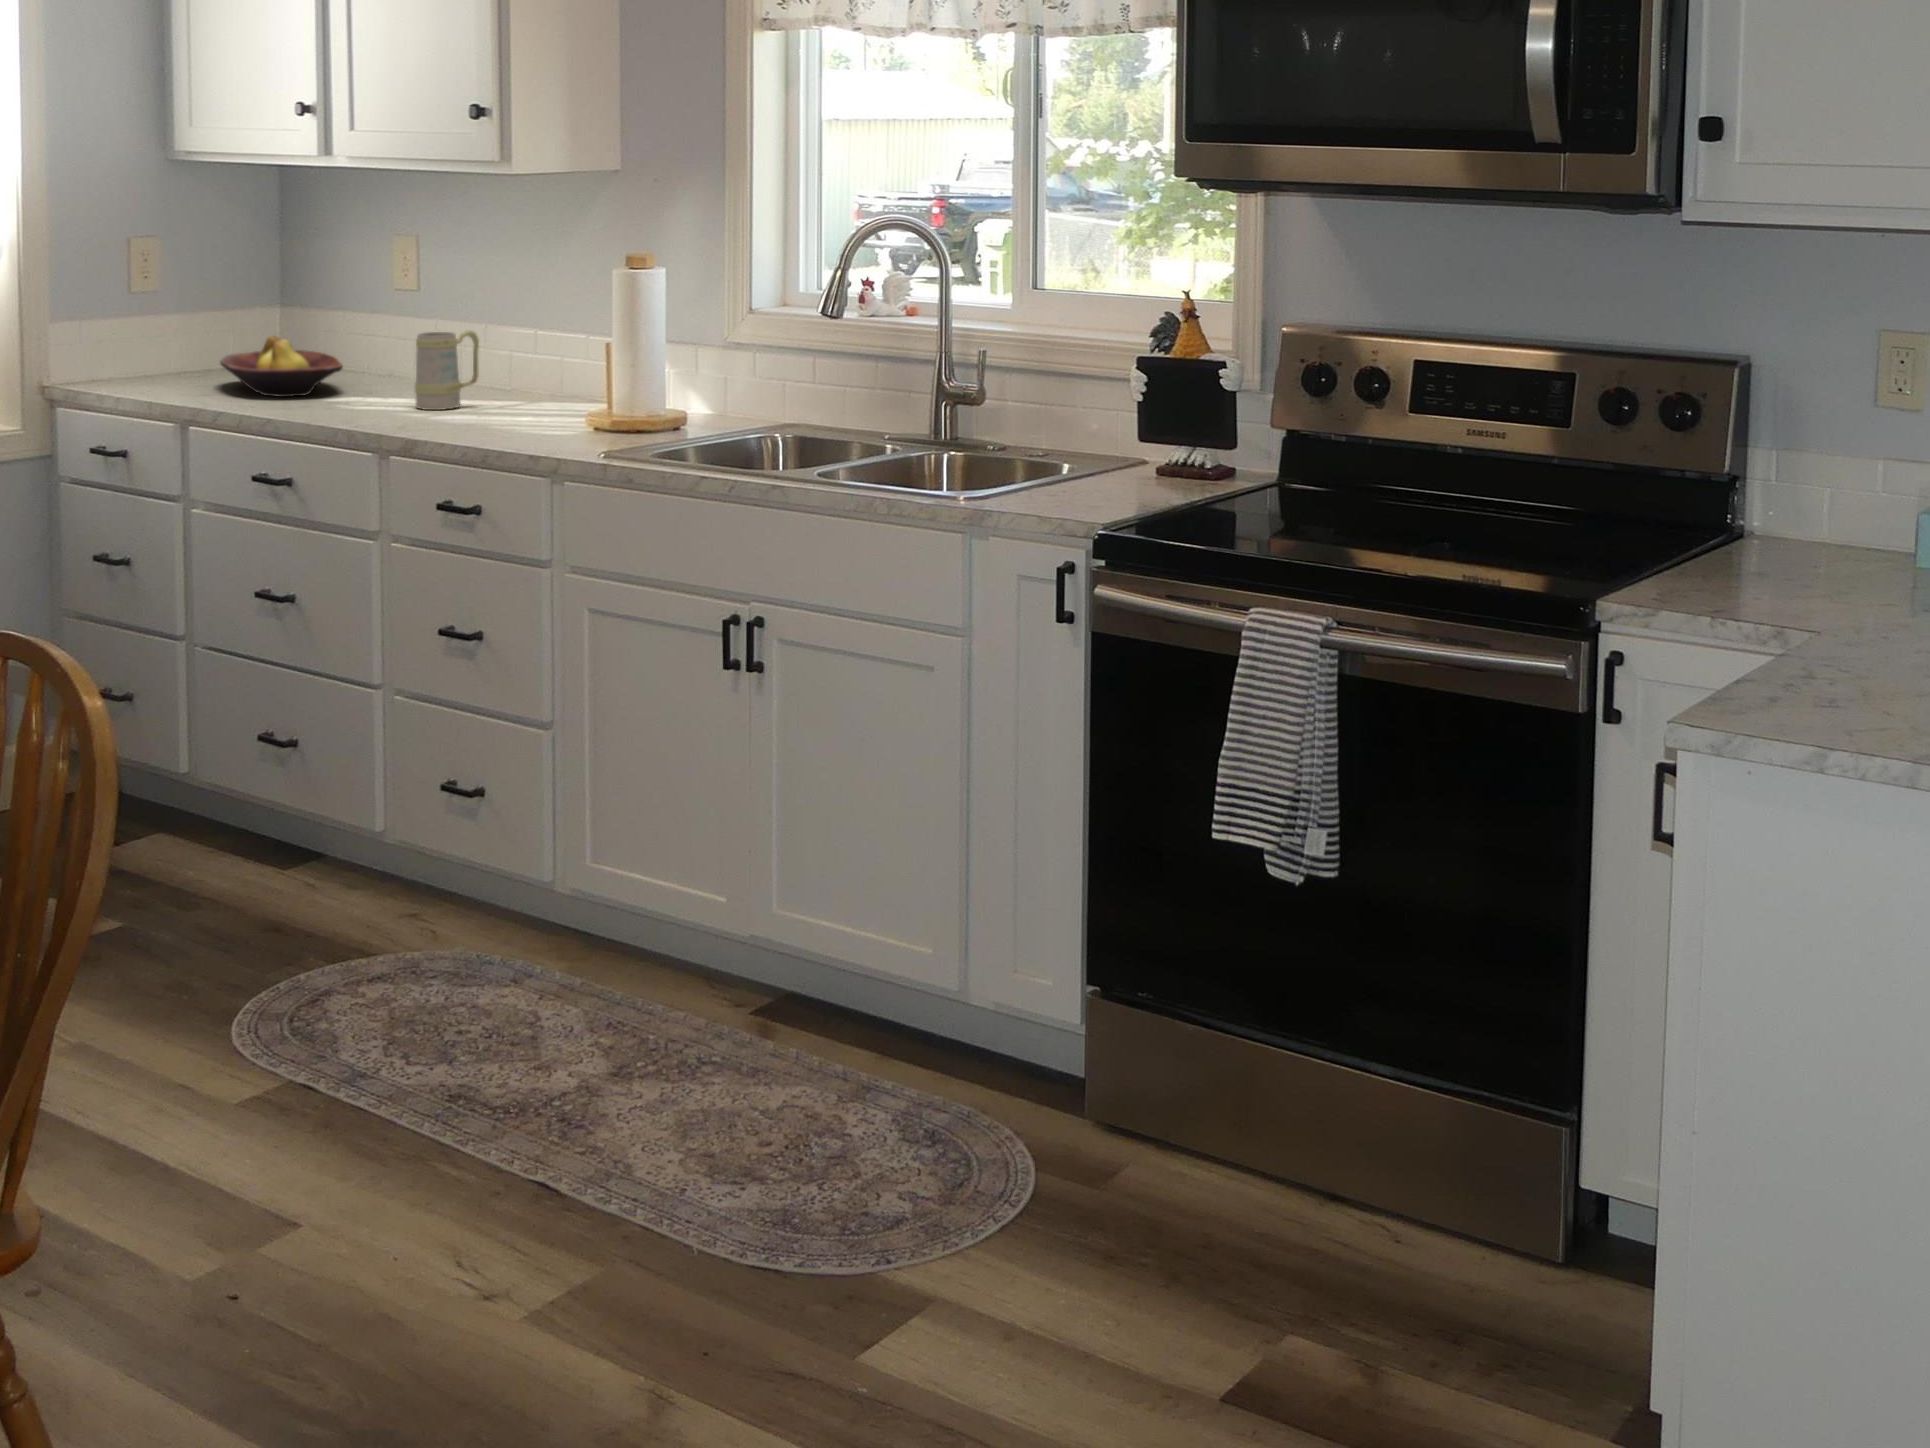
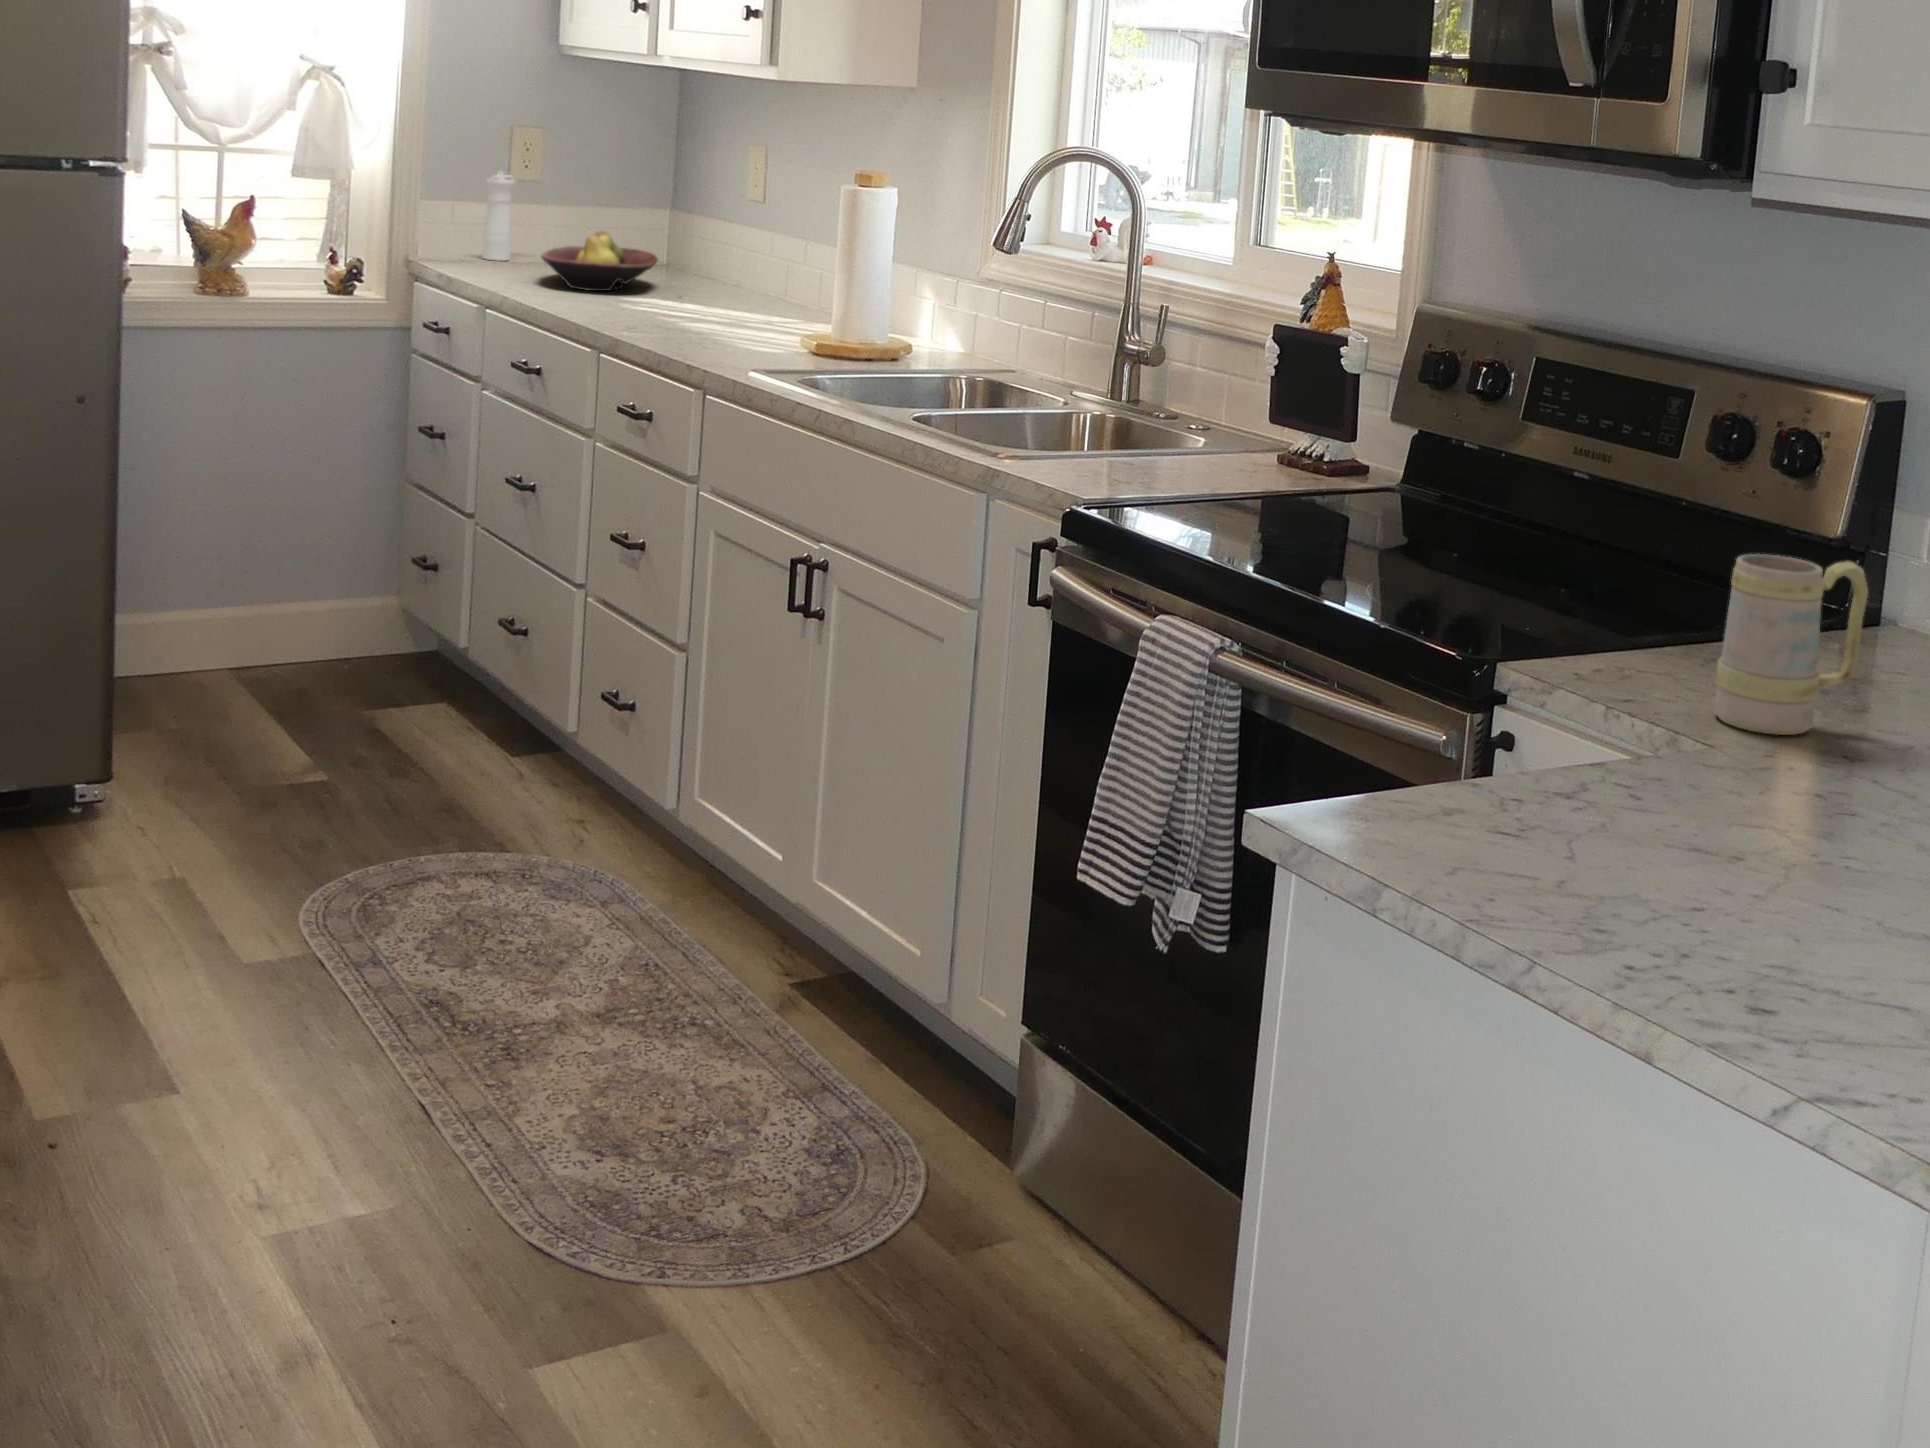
pepper mill: none [114,270,156,378] -> present [483,172,515,261]
mug: present [415,330,479,410] -> present [1714,554,1868,735]

